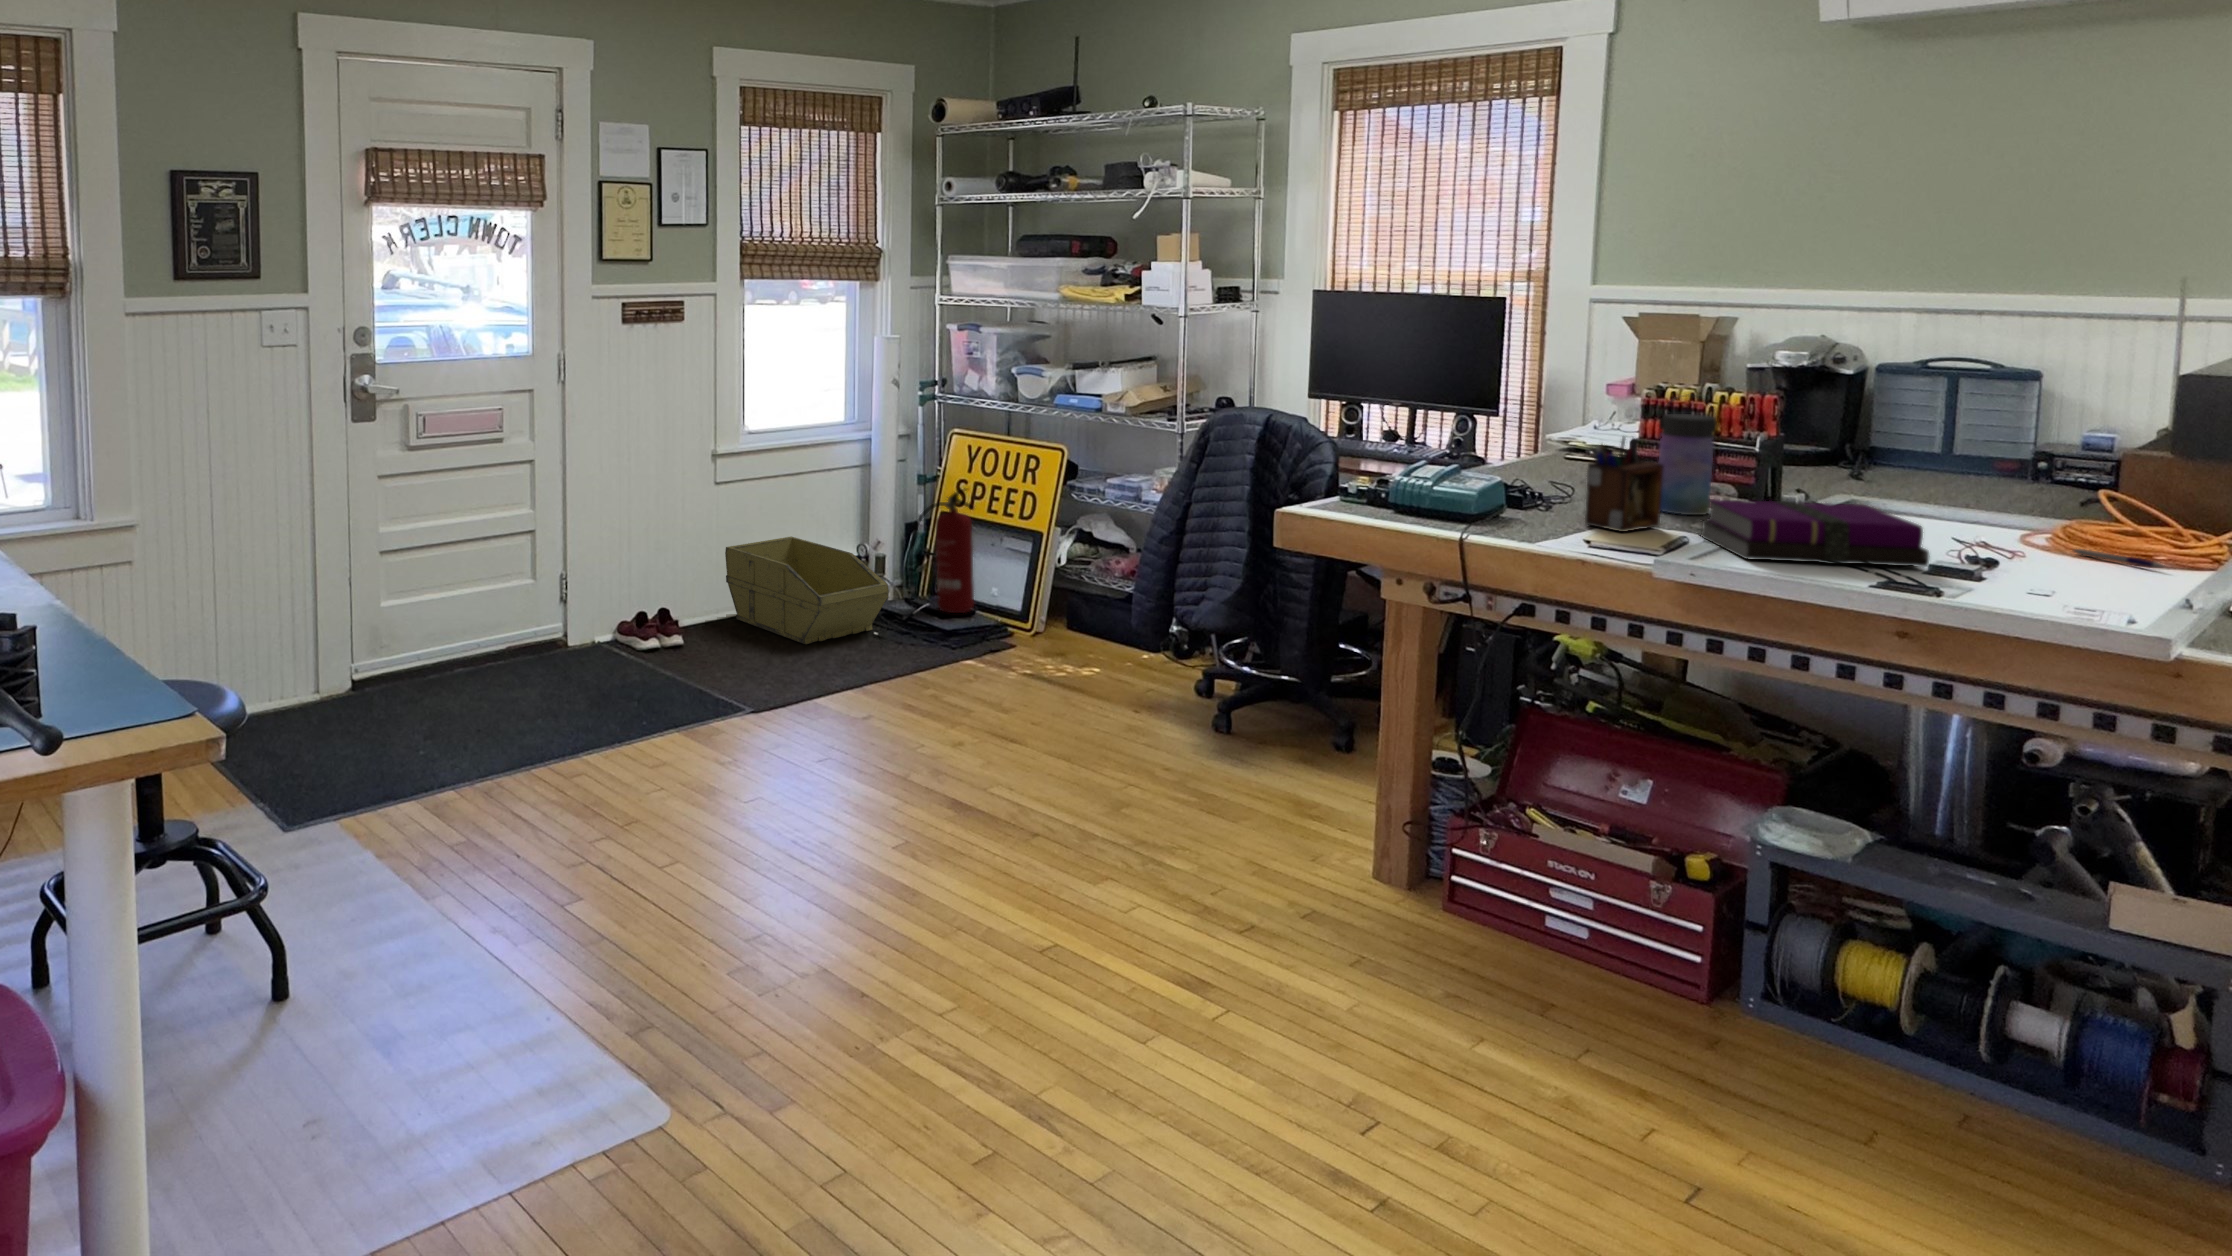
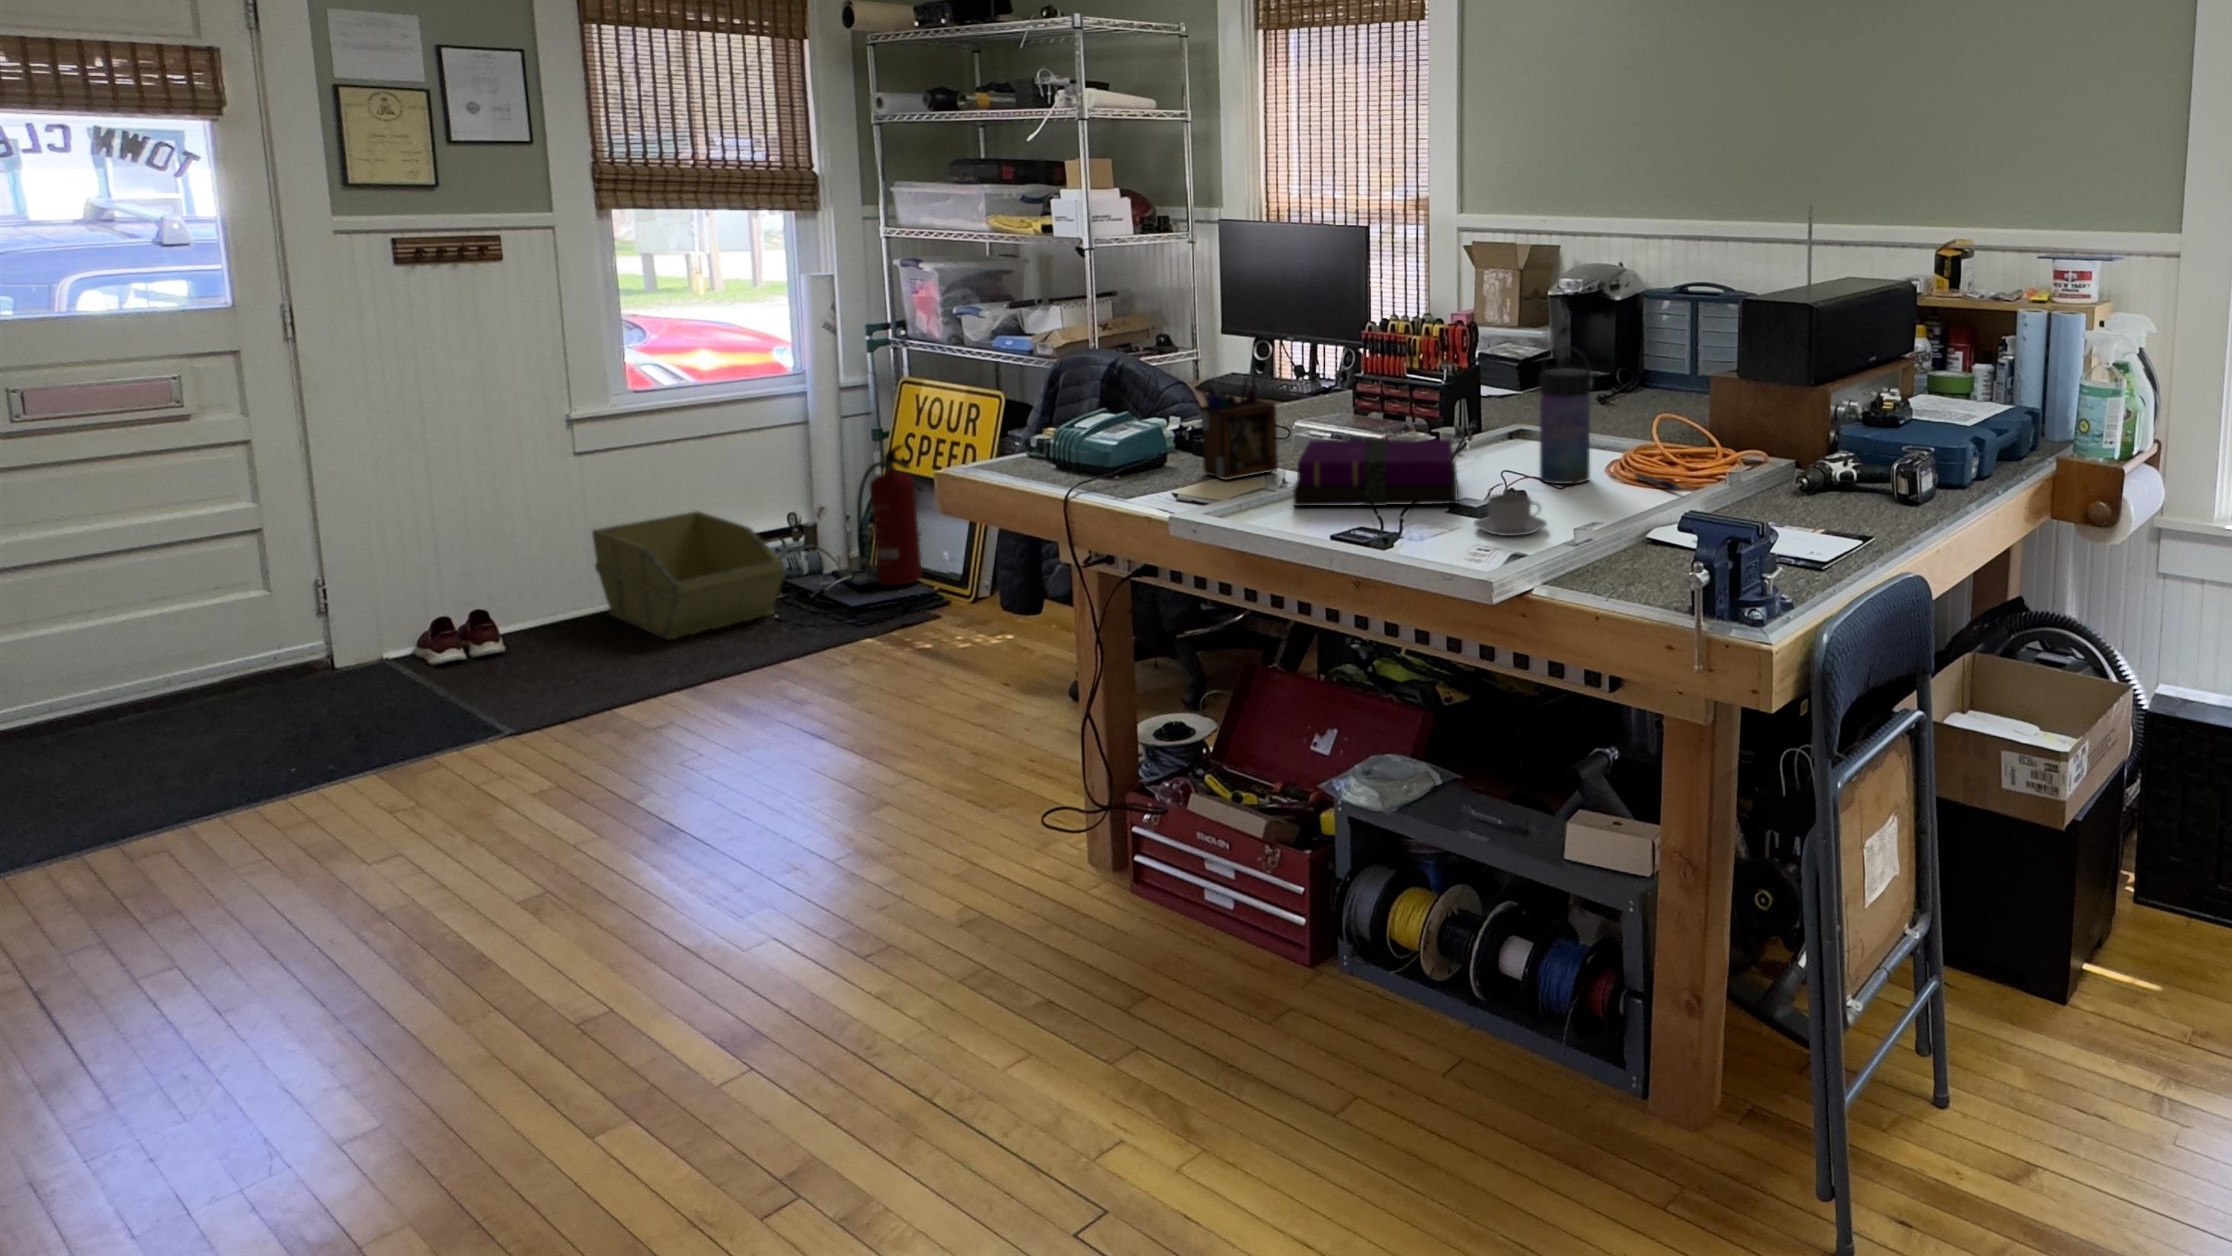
water bottle: present [1659,414,1717,515] -> present [1538,348,1593,484]
coffee cup: none [1984,559,2081,600] -> present [1475,493,1546,536]

